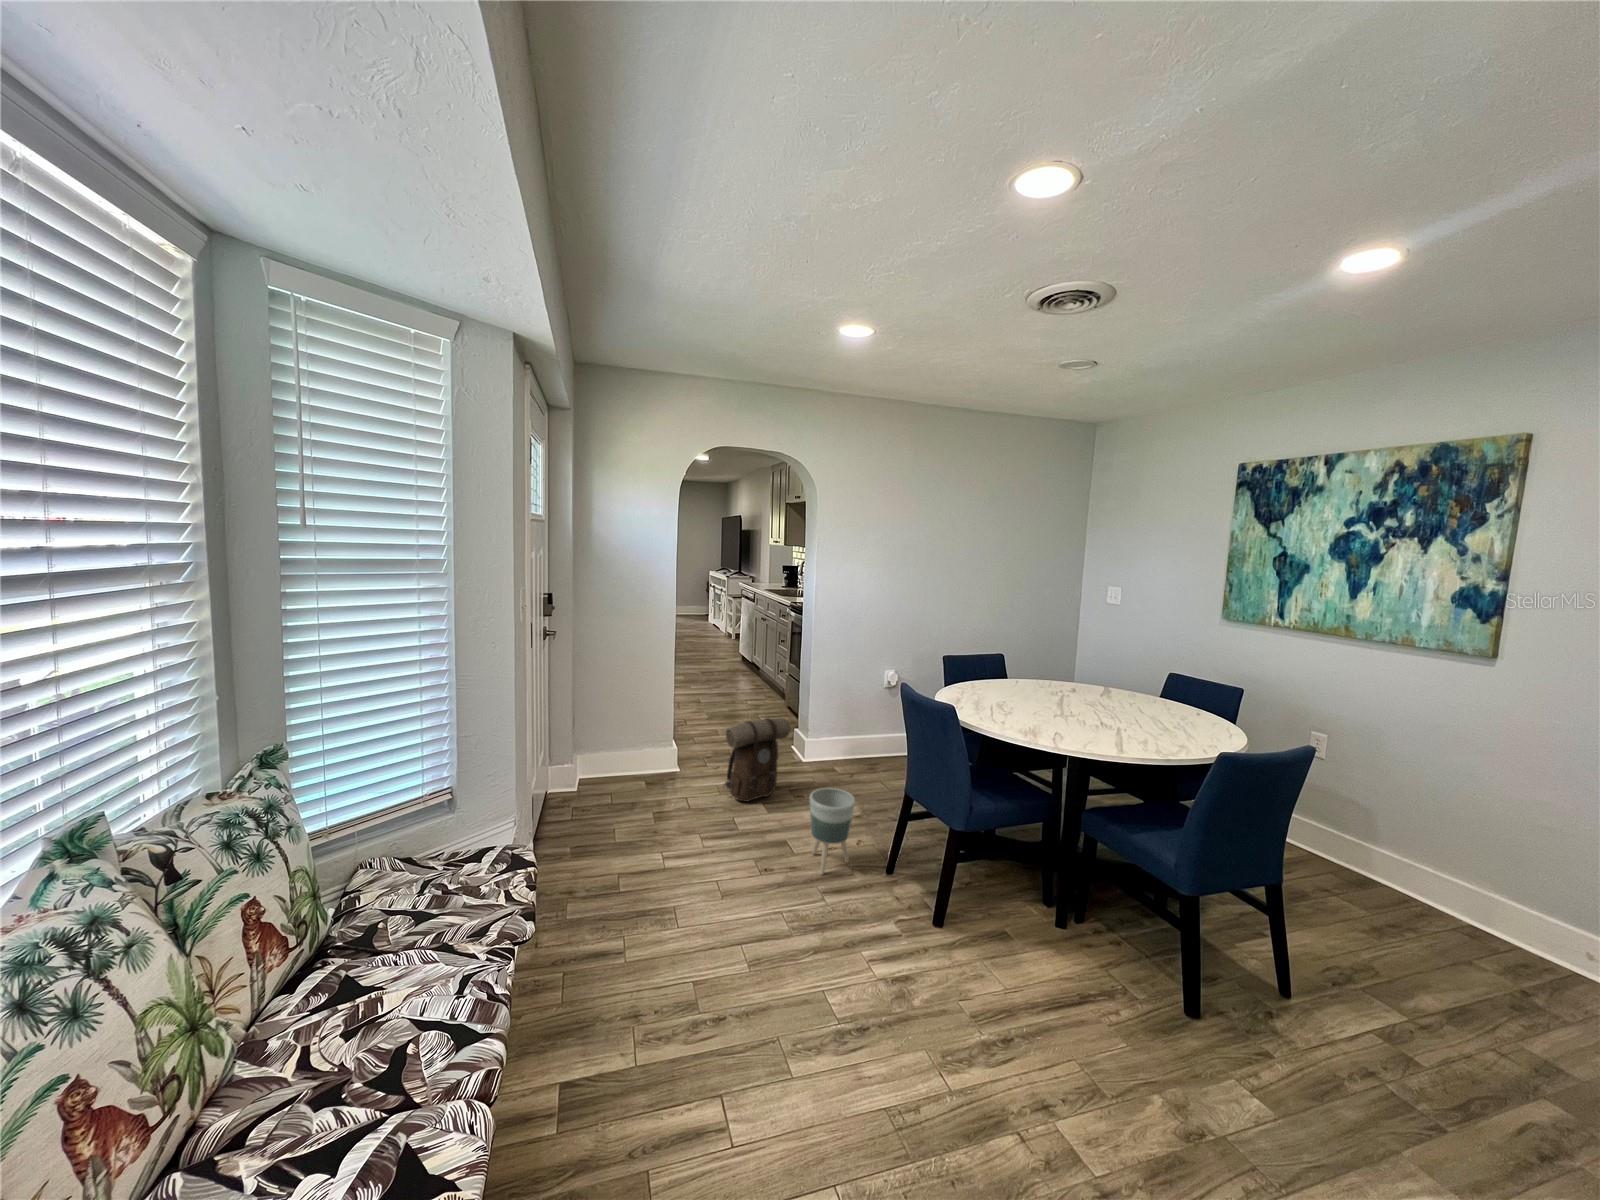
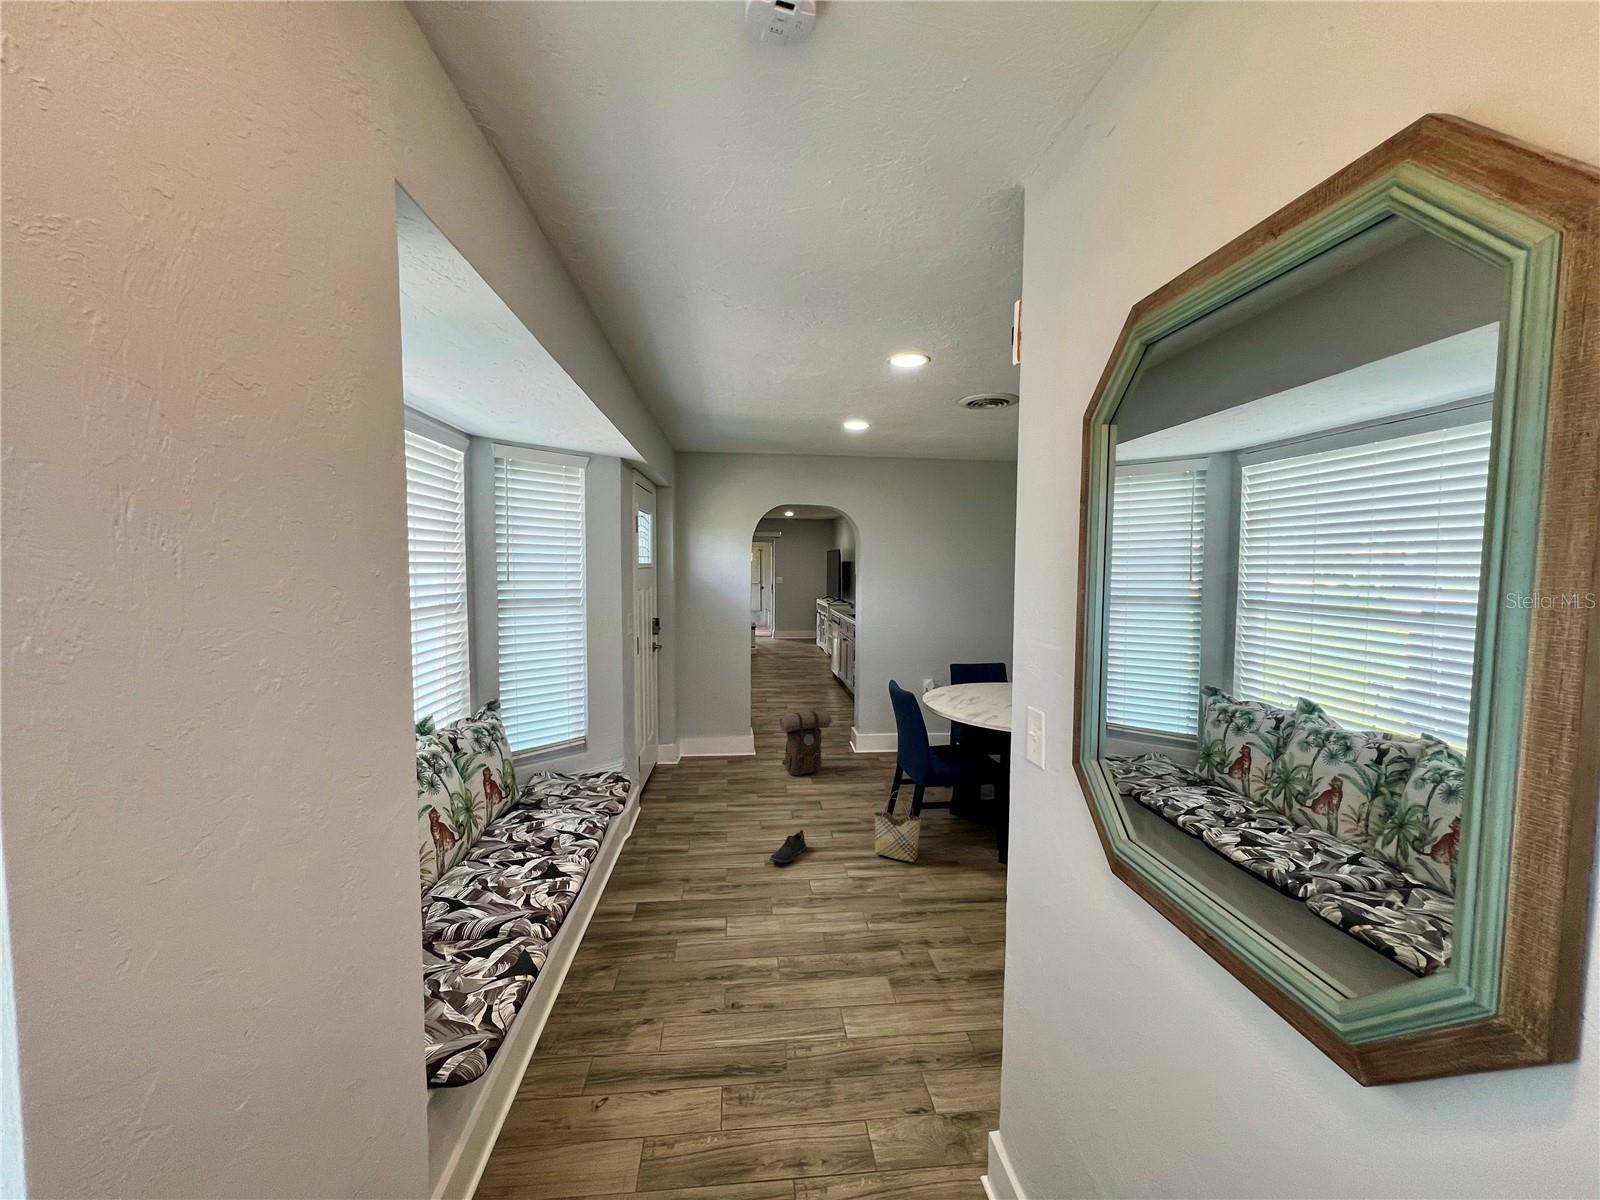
planter: present [810,788,855,874] -> none [827,758,861,821]
woven basket: none [895,840,960,940] -> present [874,790,921,862]
shoe: none [758,904,801,966] -> present [770,830,806,863]

